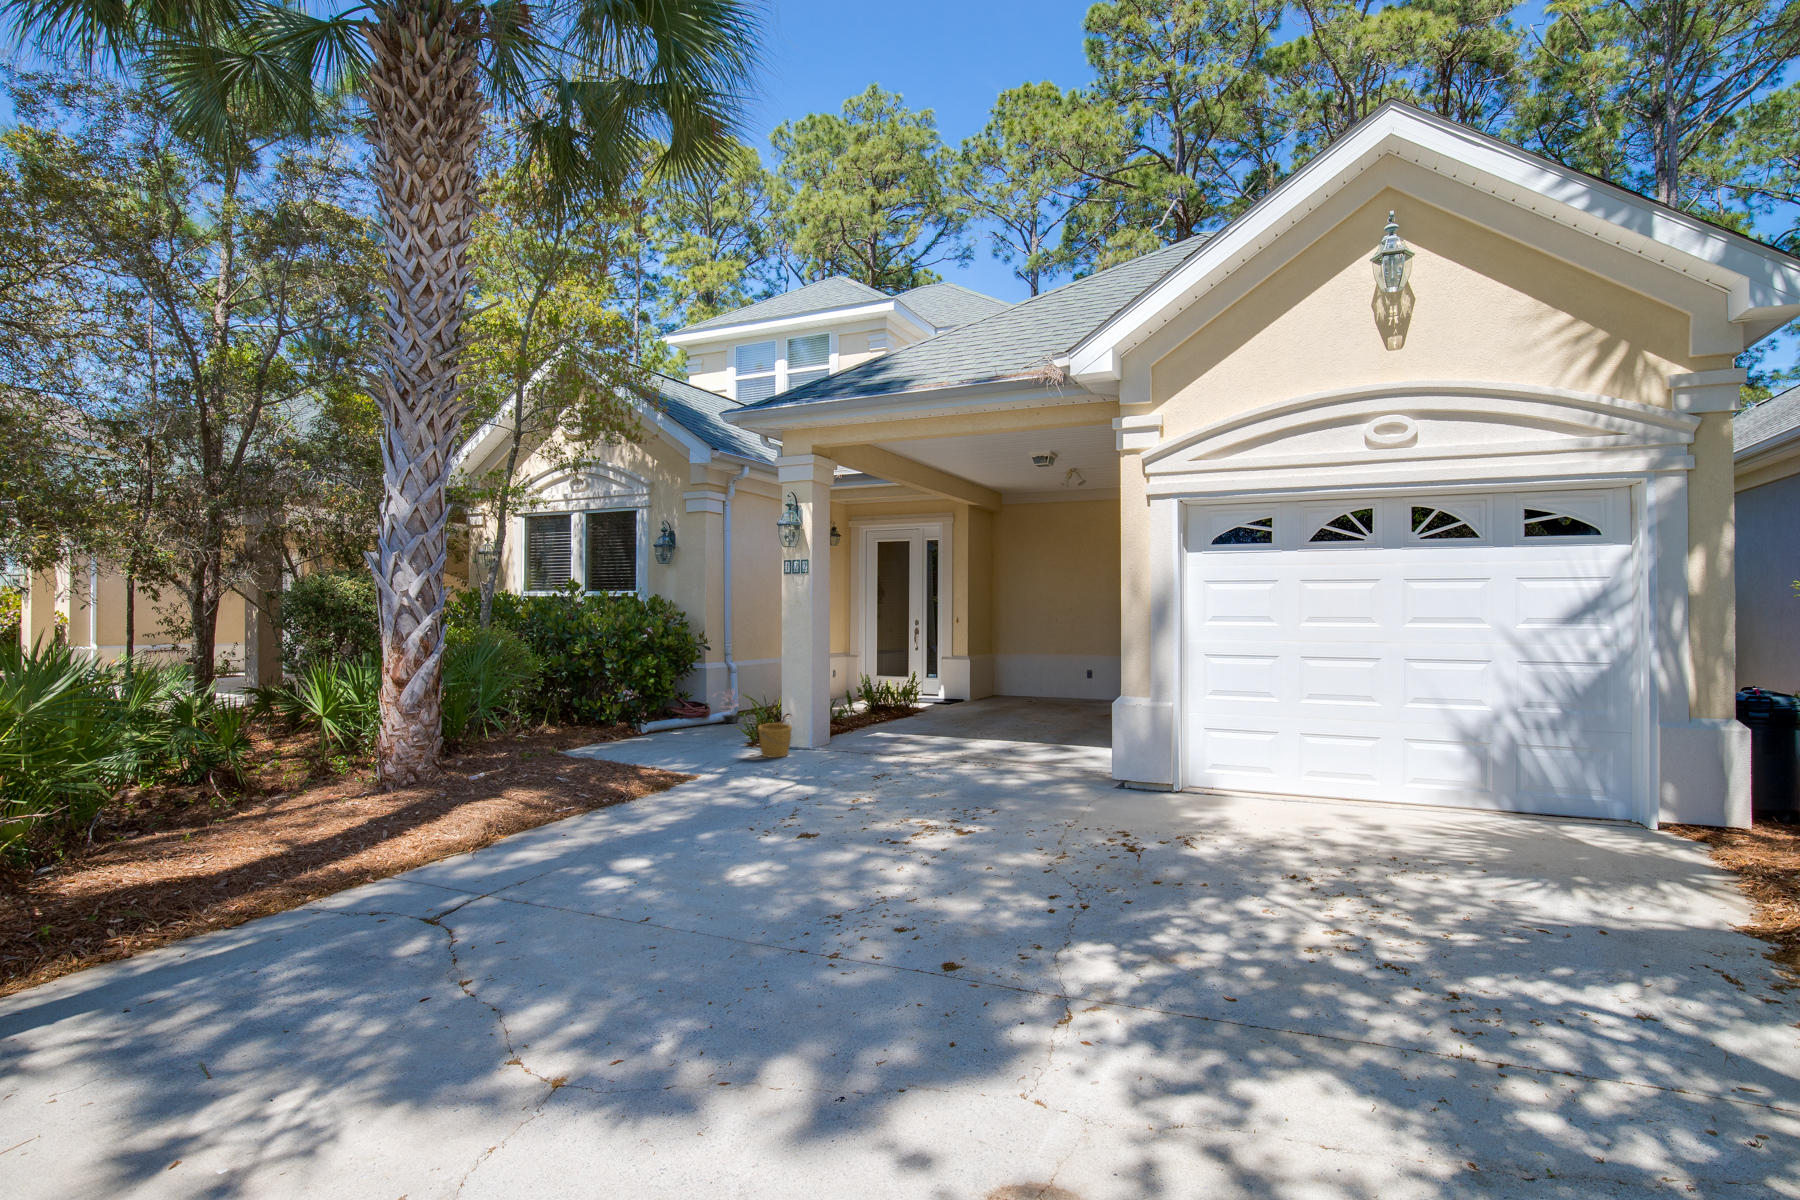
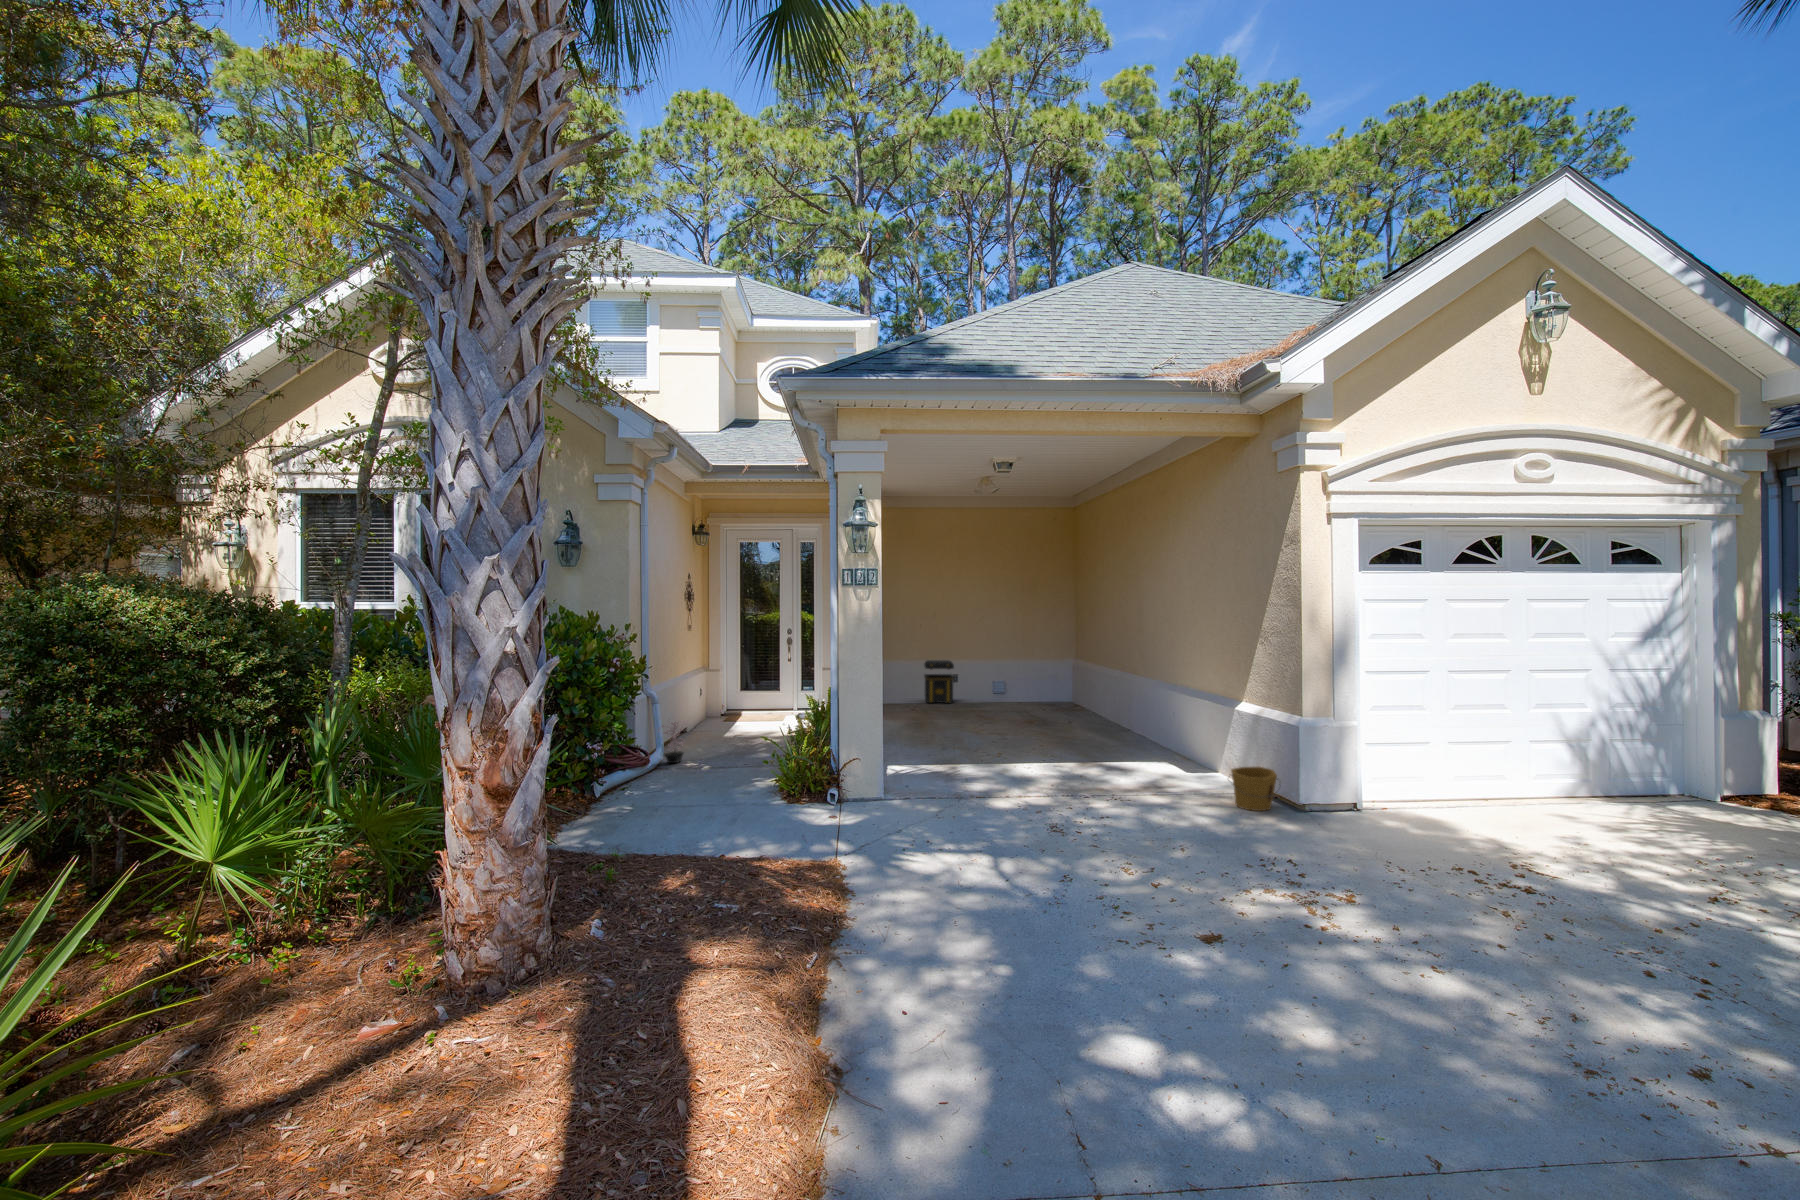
toolbox: none [1050,654,1086,698] -> present [924,660,954,703]
bucket: present [758,723,792,758] -> present [1231,767,1277,811]

